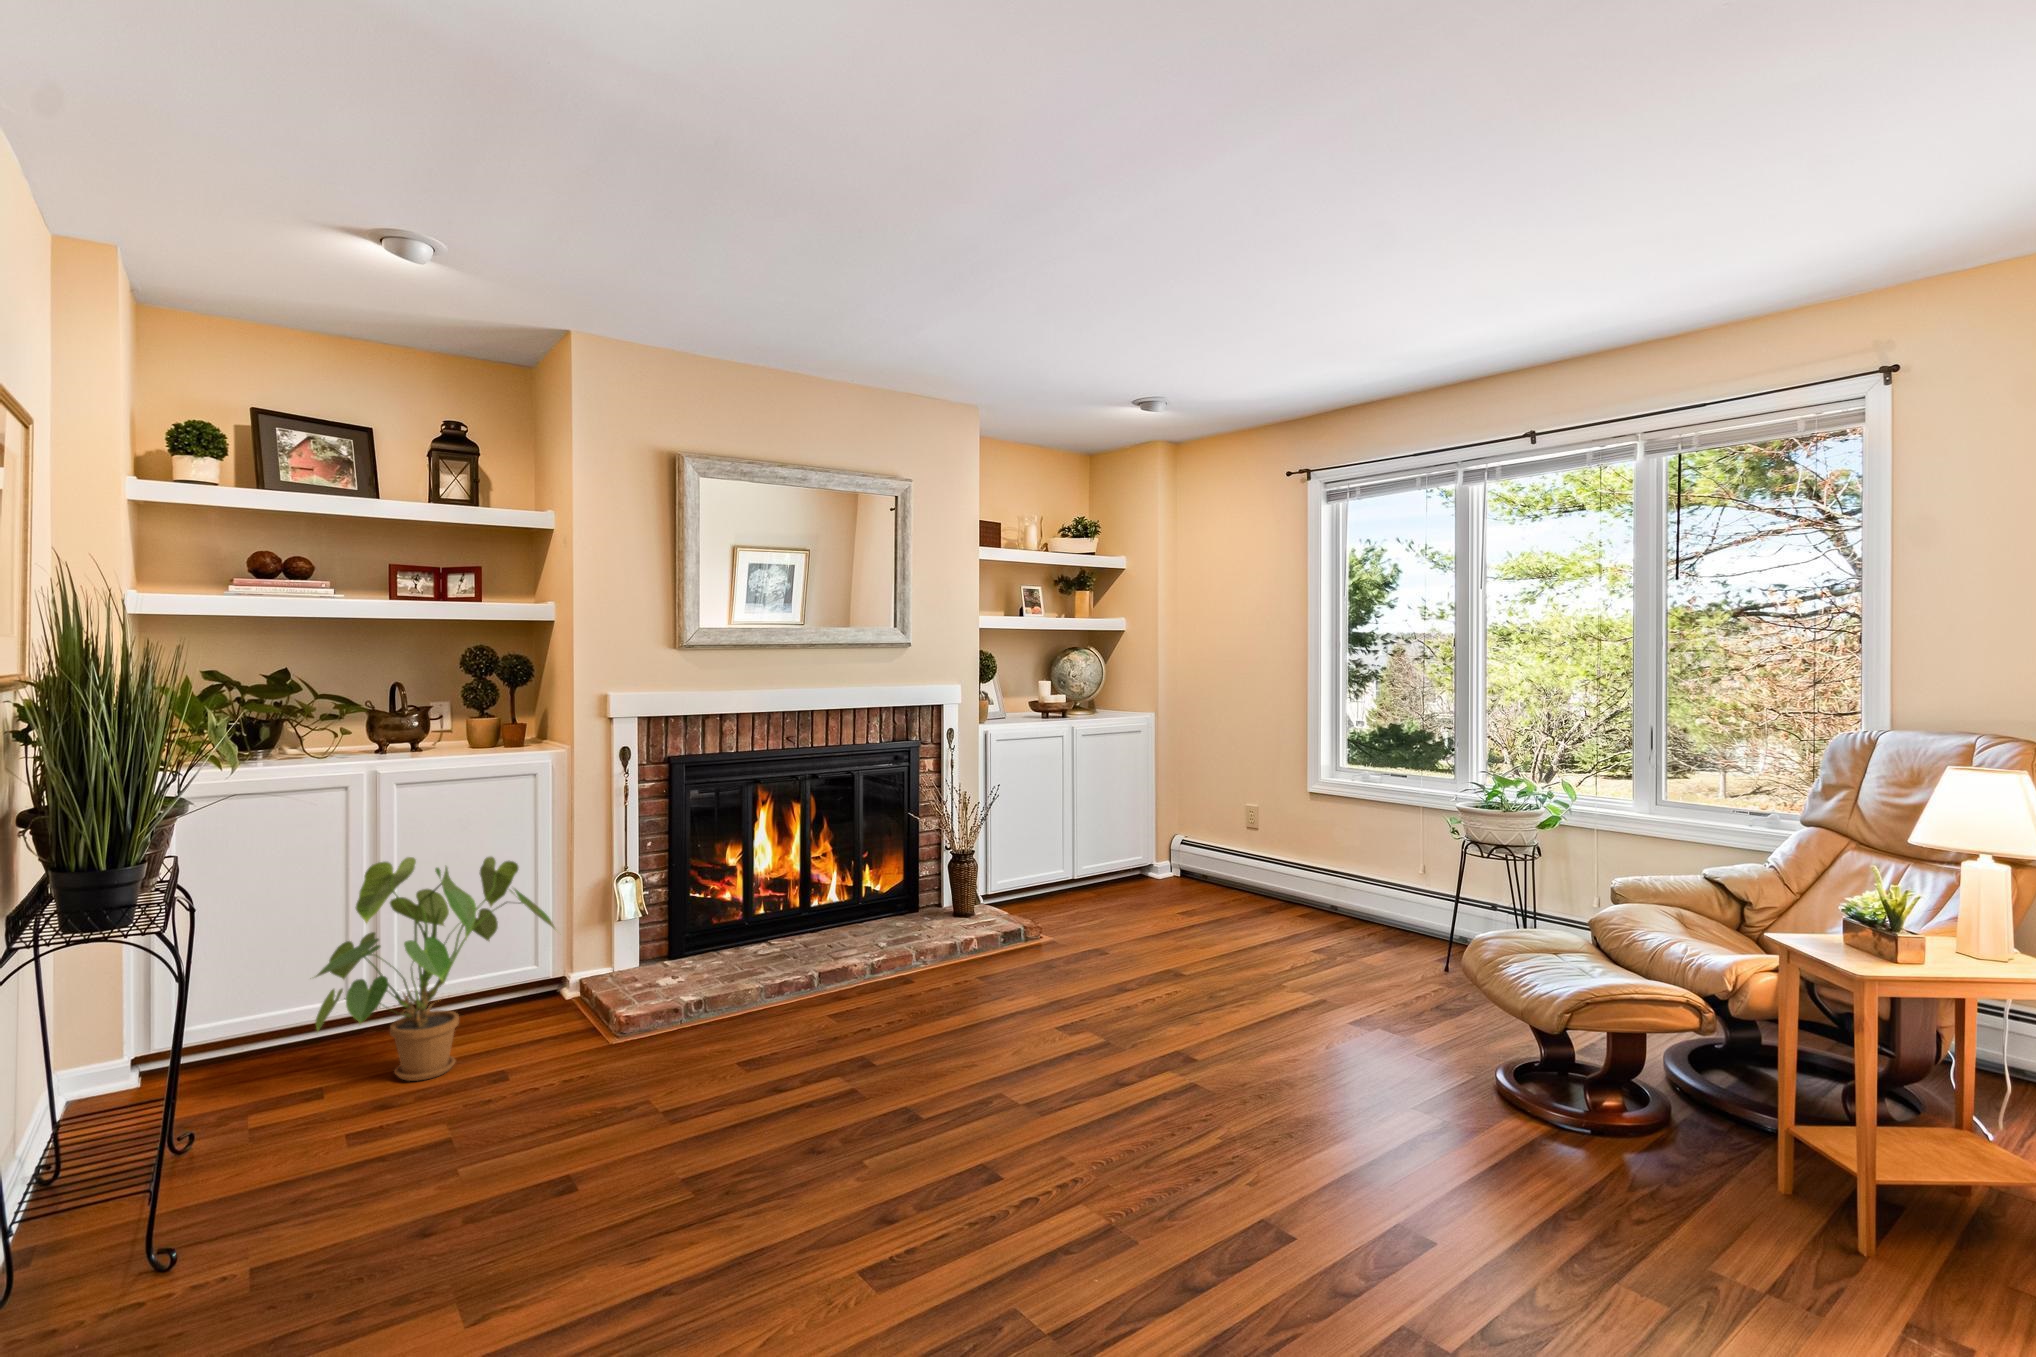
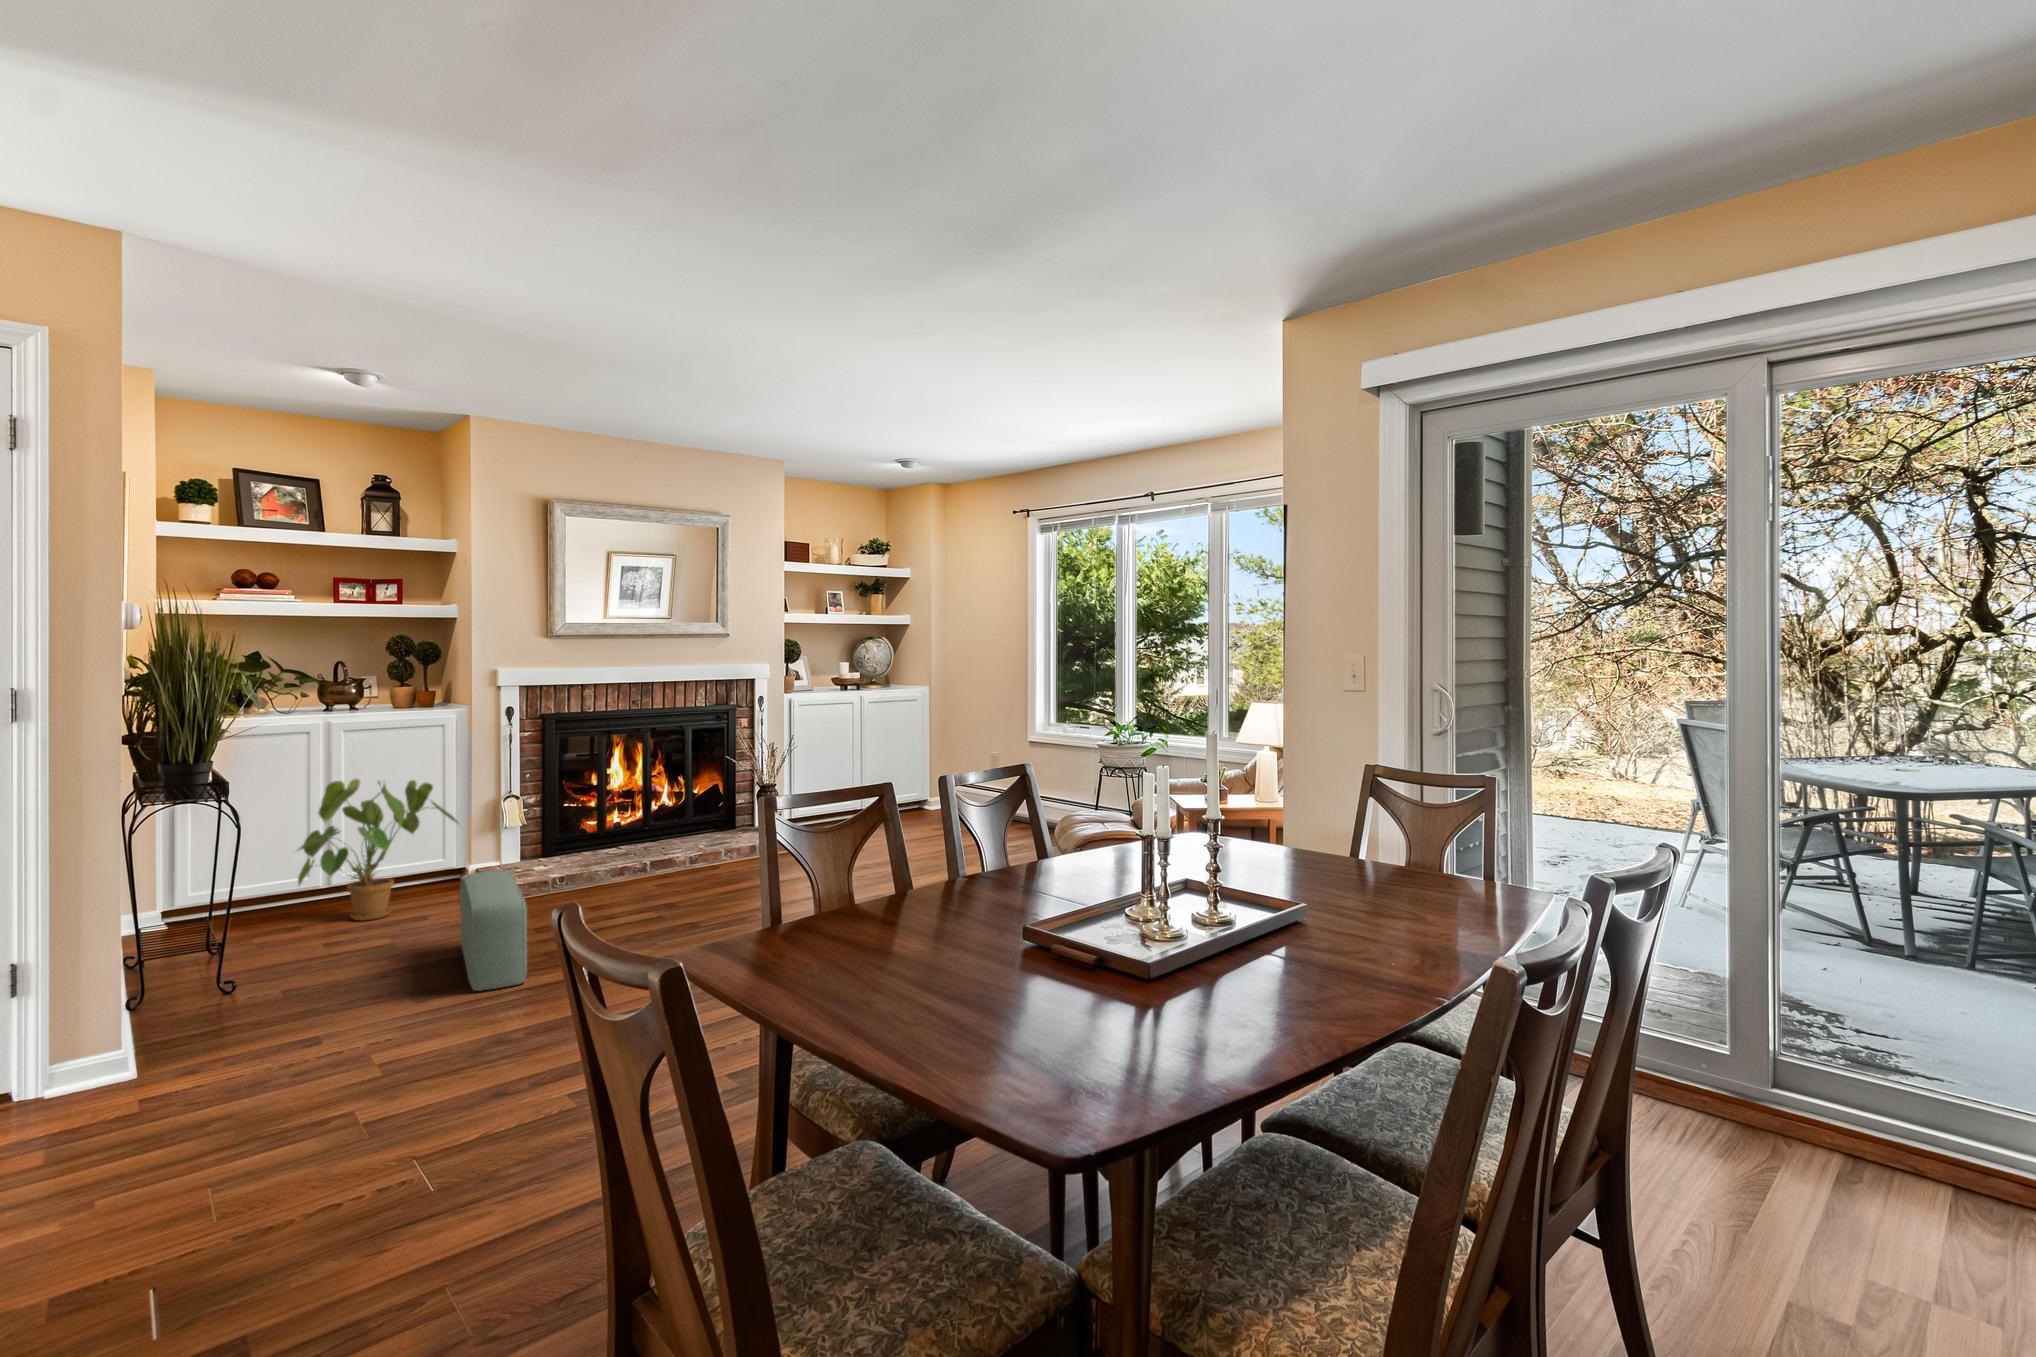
pouf: none [551,1032,661,1296] -> present [460,870,527,991]

